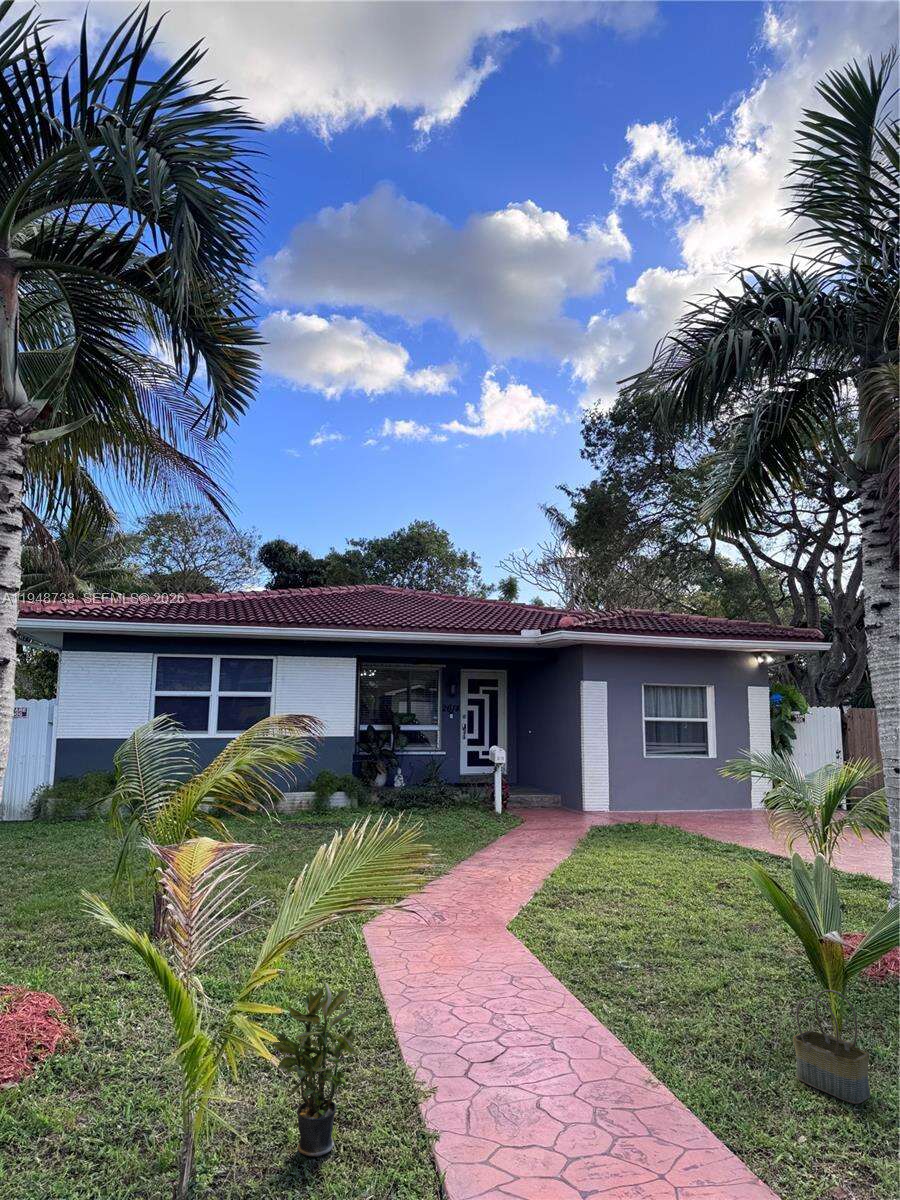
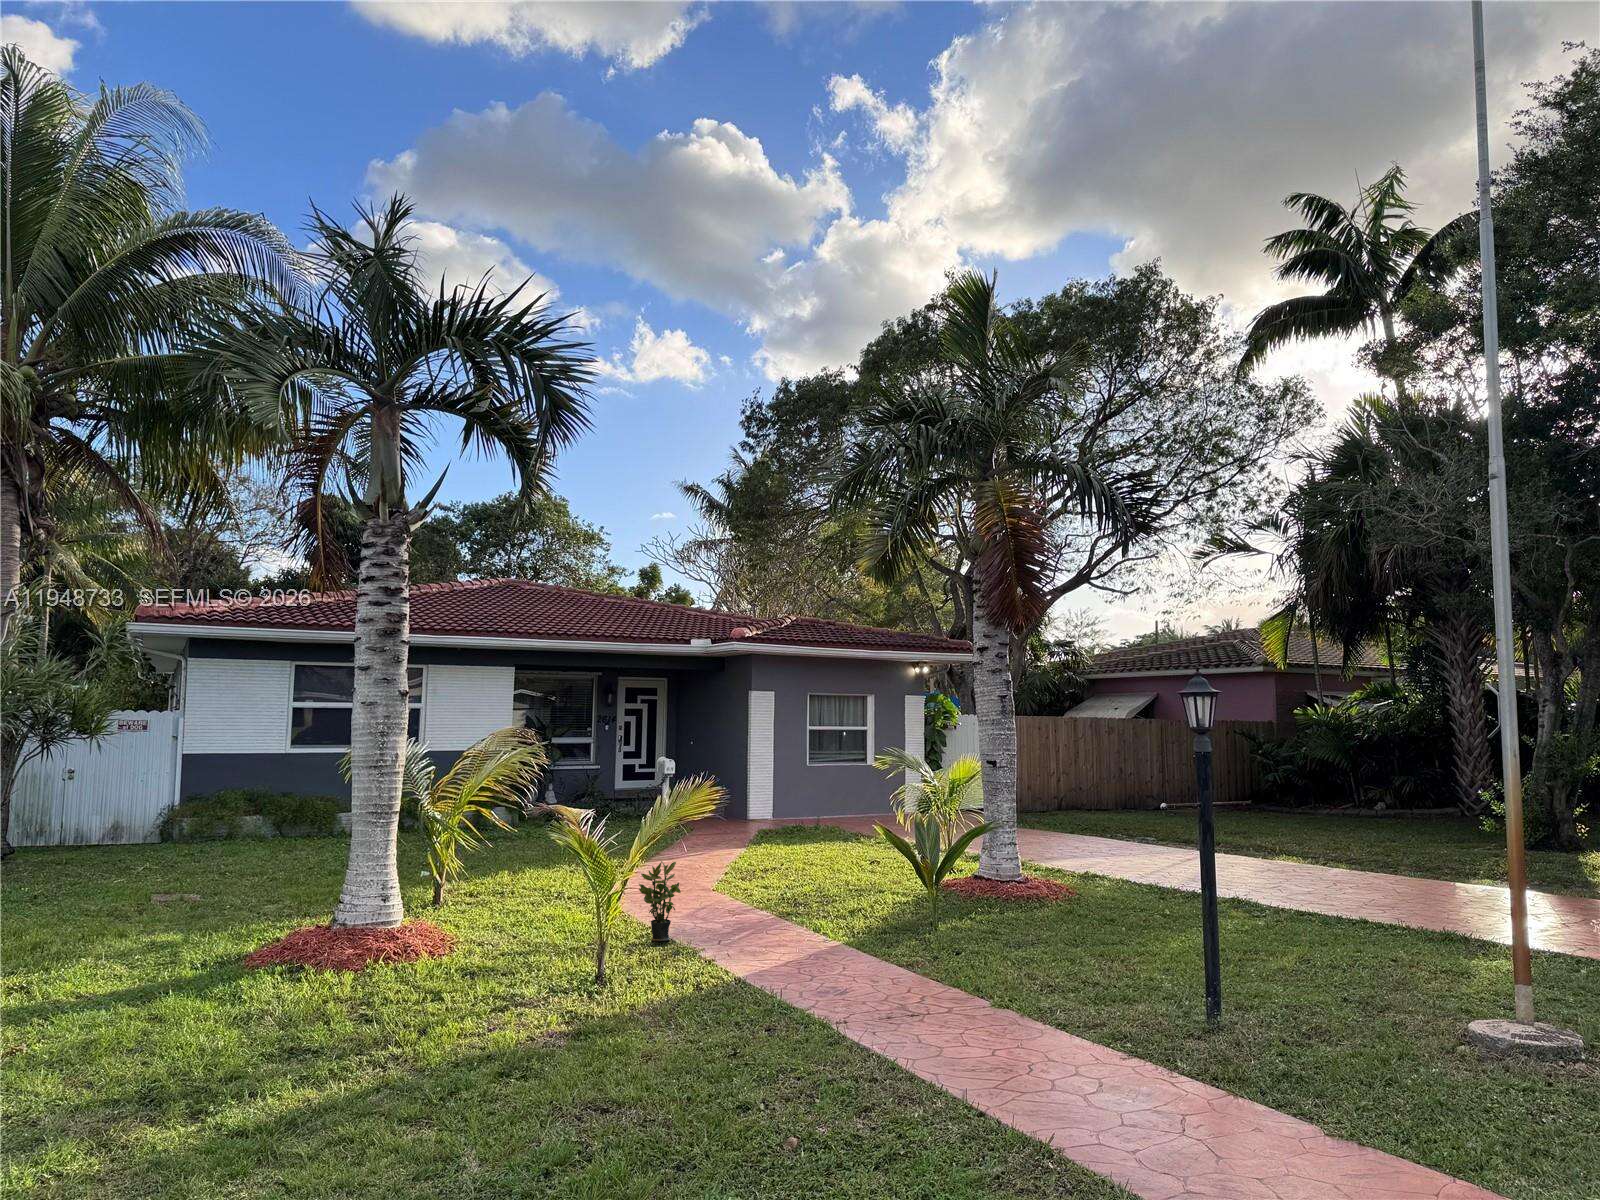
basket: present [793,990,870,1104] -> none [898,866,934,917]

